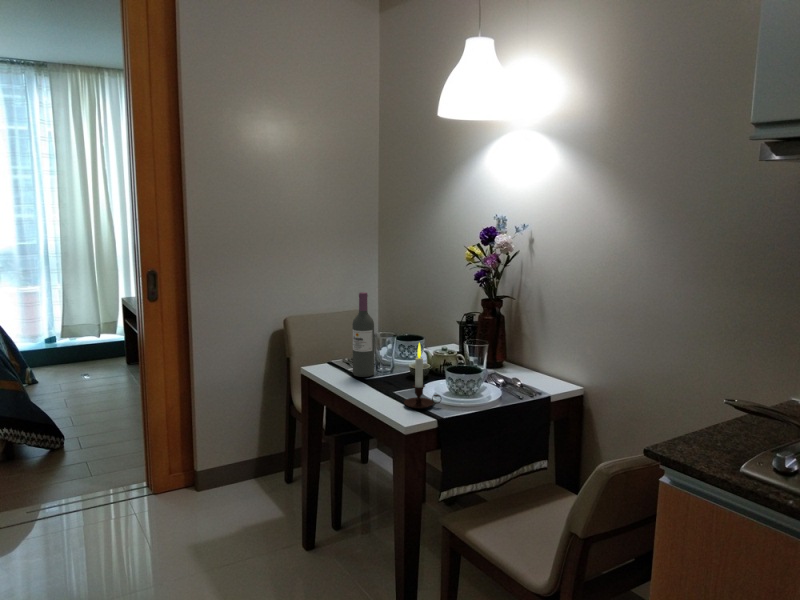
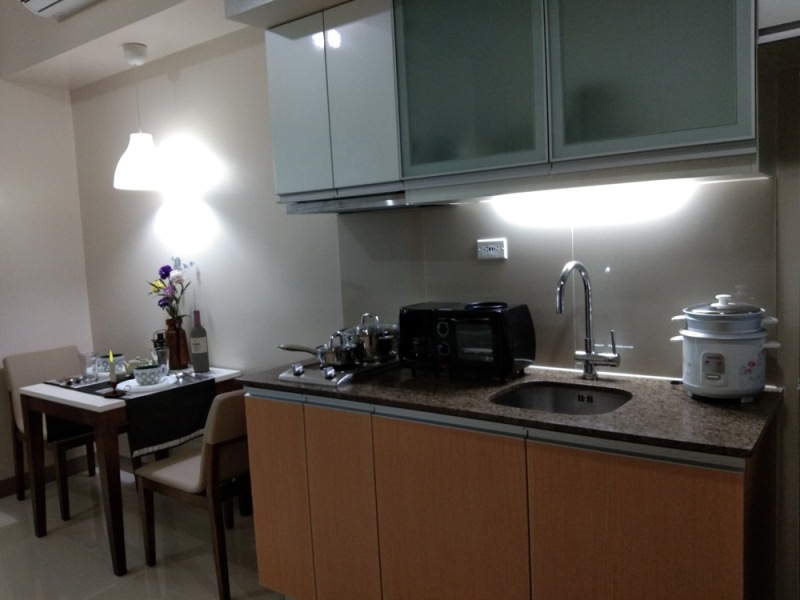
wine bottle: present [353,292,374,377] -> present [190,310,210,372]

